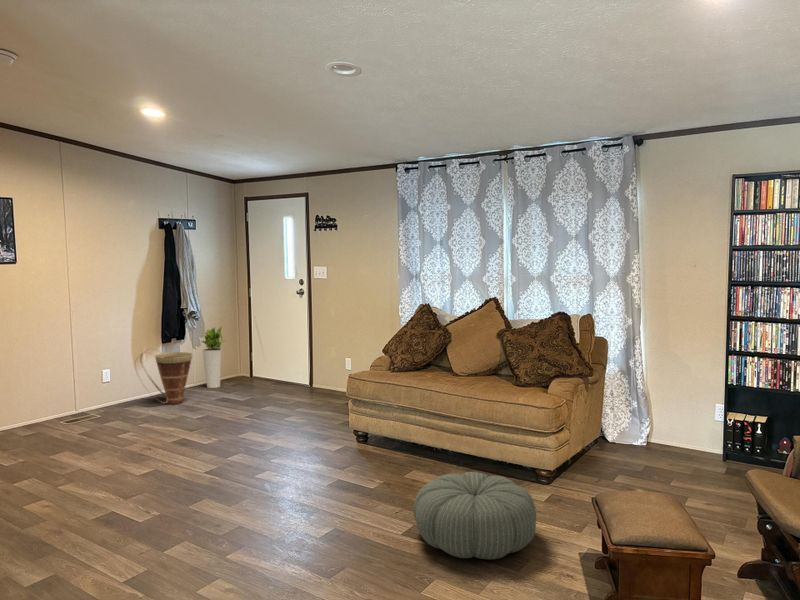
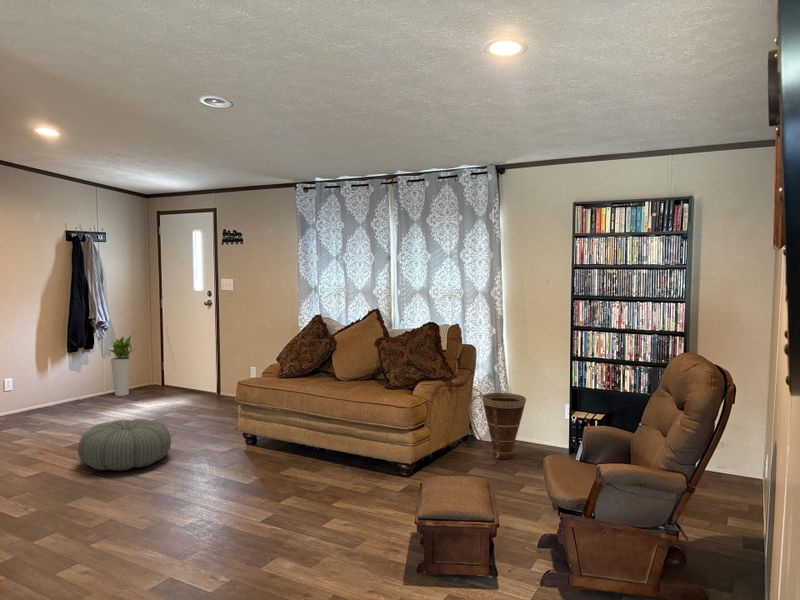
basket: present [140,351,192,404] -> present [459,389,526,459]
pouf: present [414,472,536,559] -> present [78,419,171,471]

